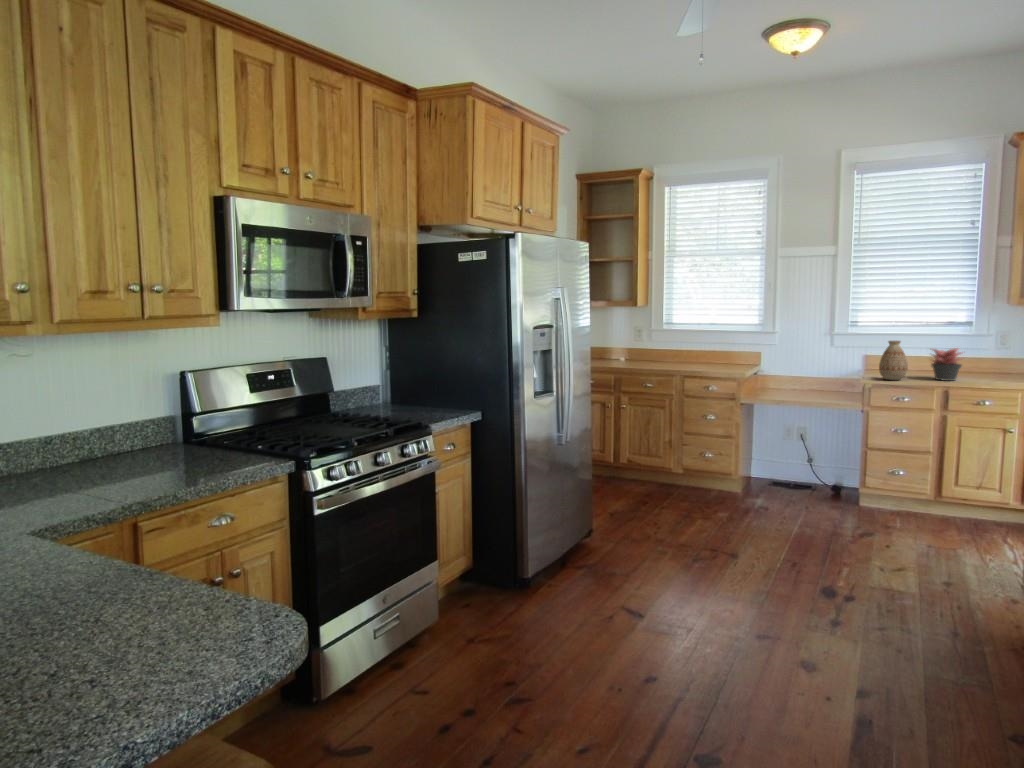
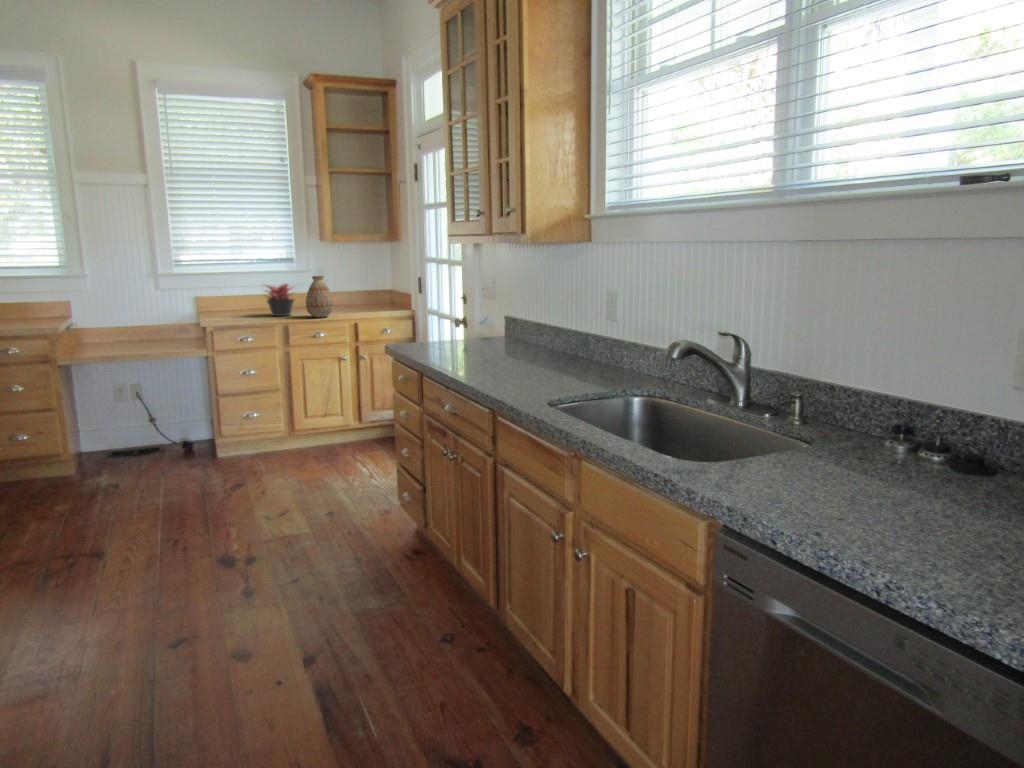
vase: present [879,341,908,380] -> present [306,276,333,318]

